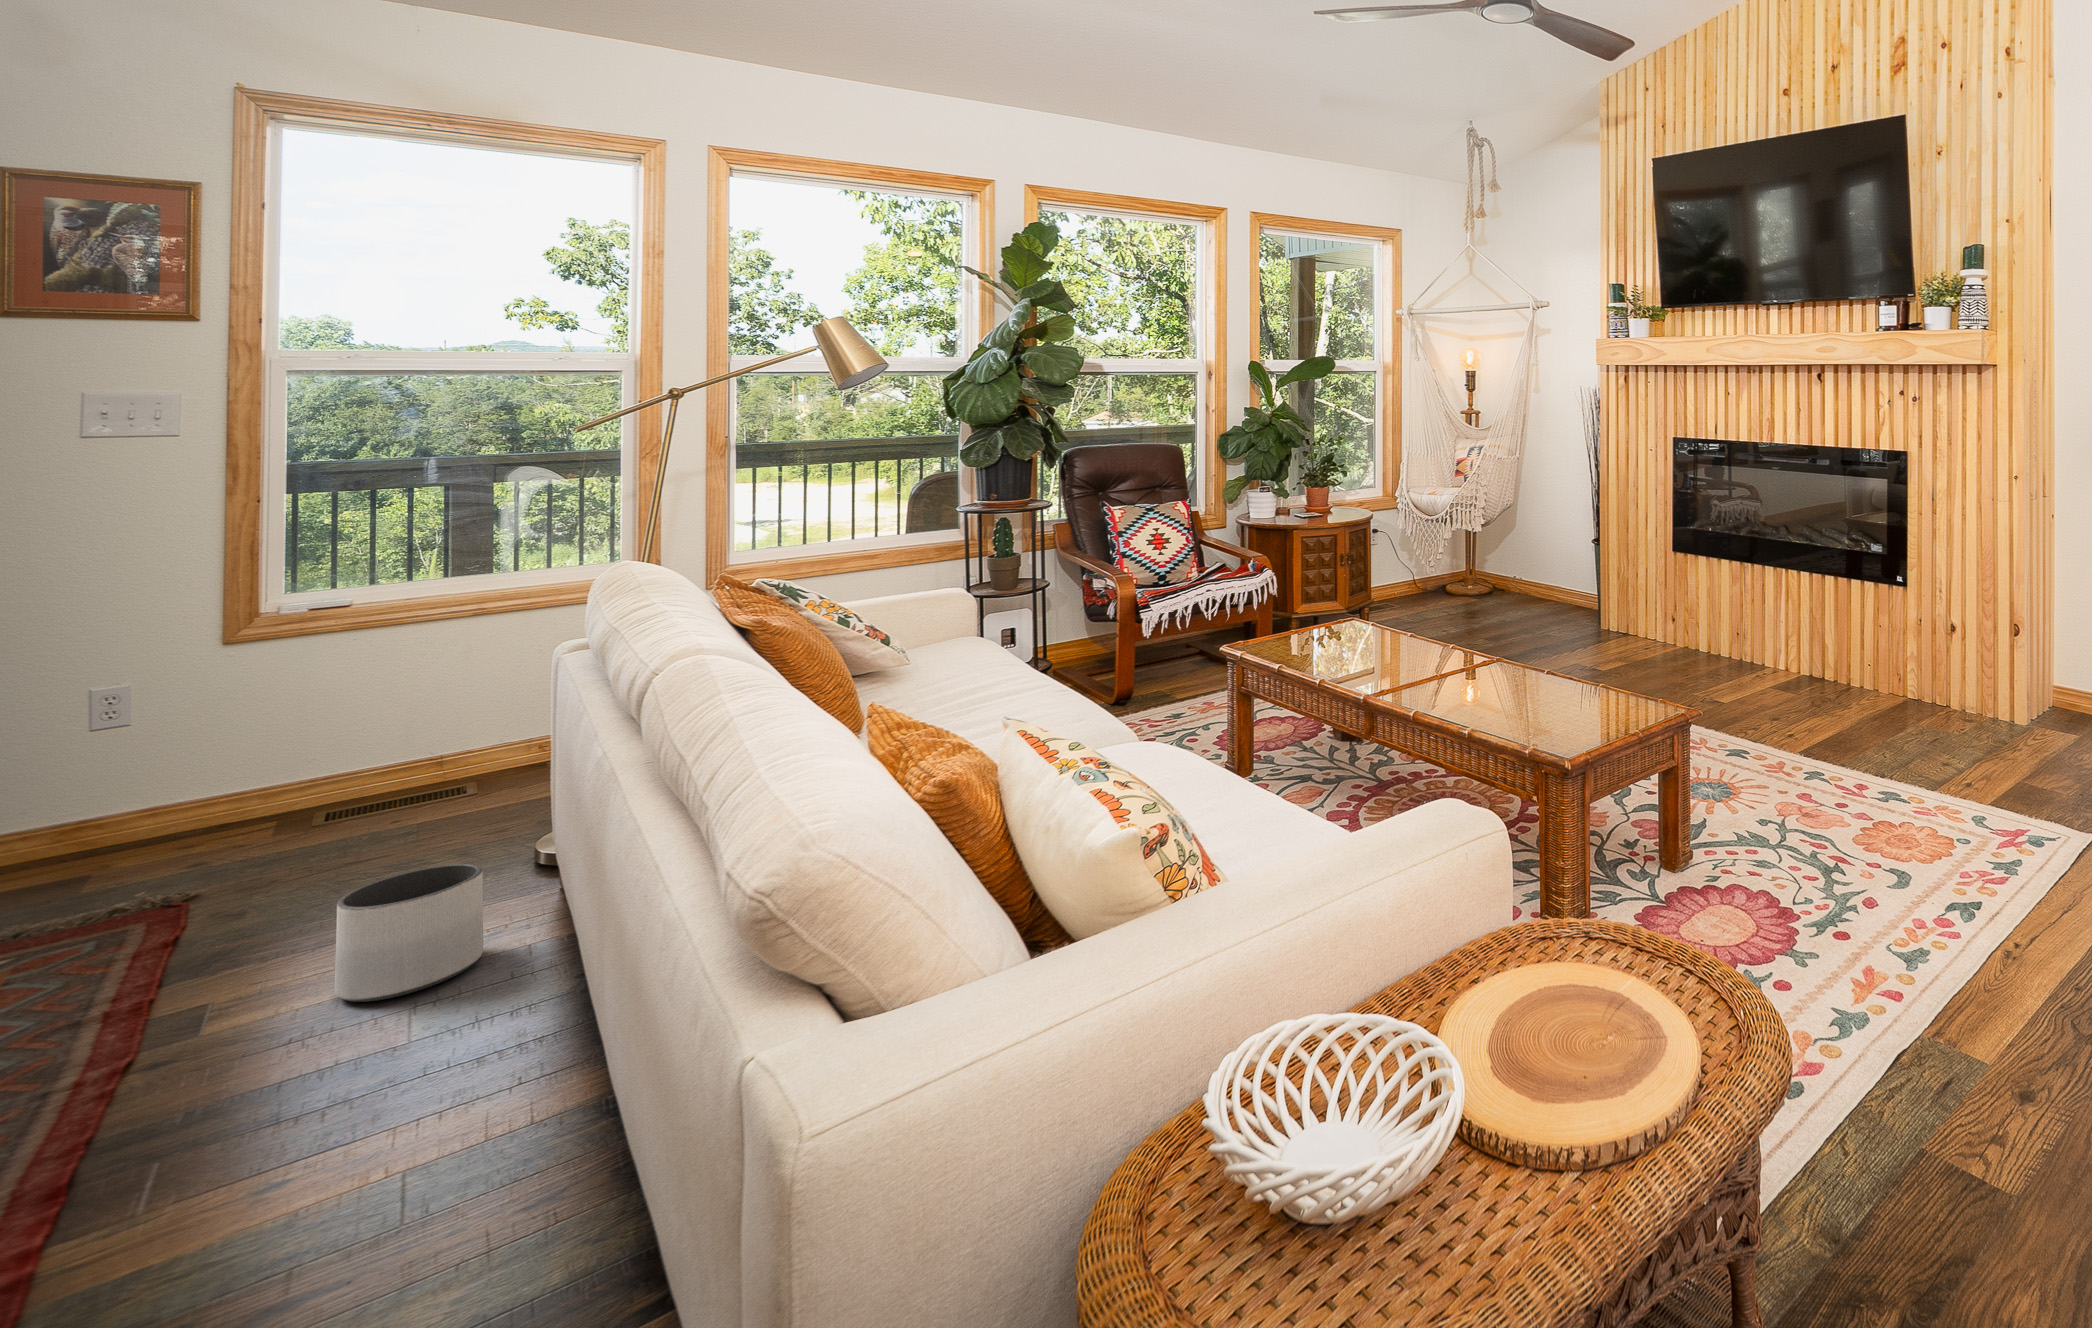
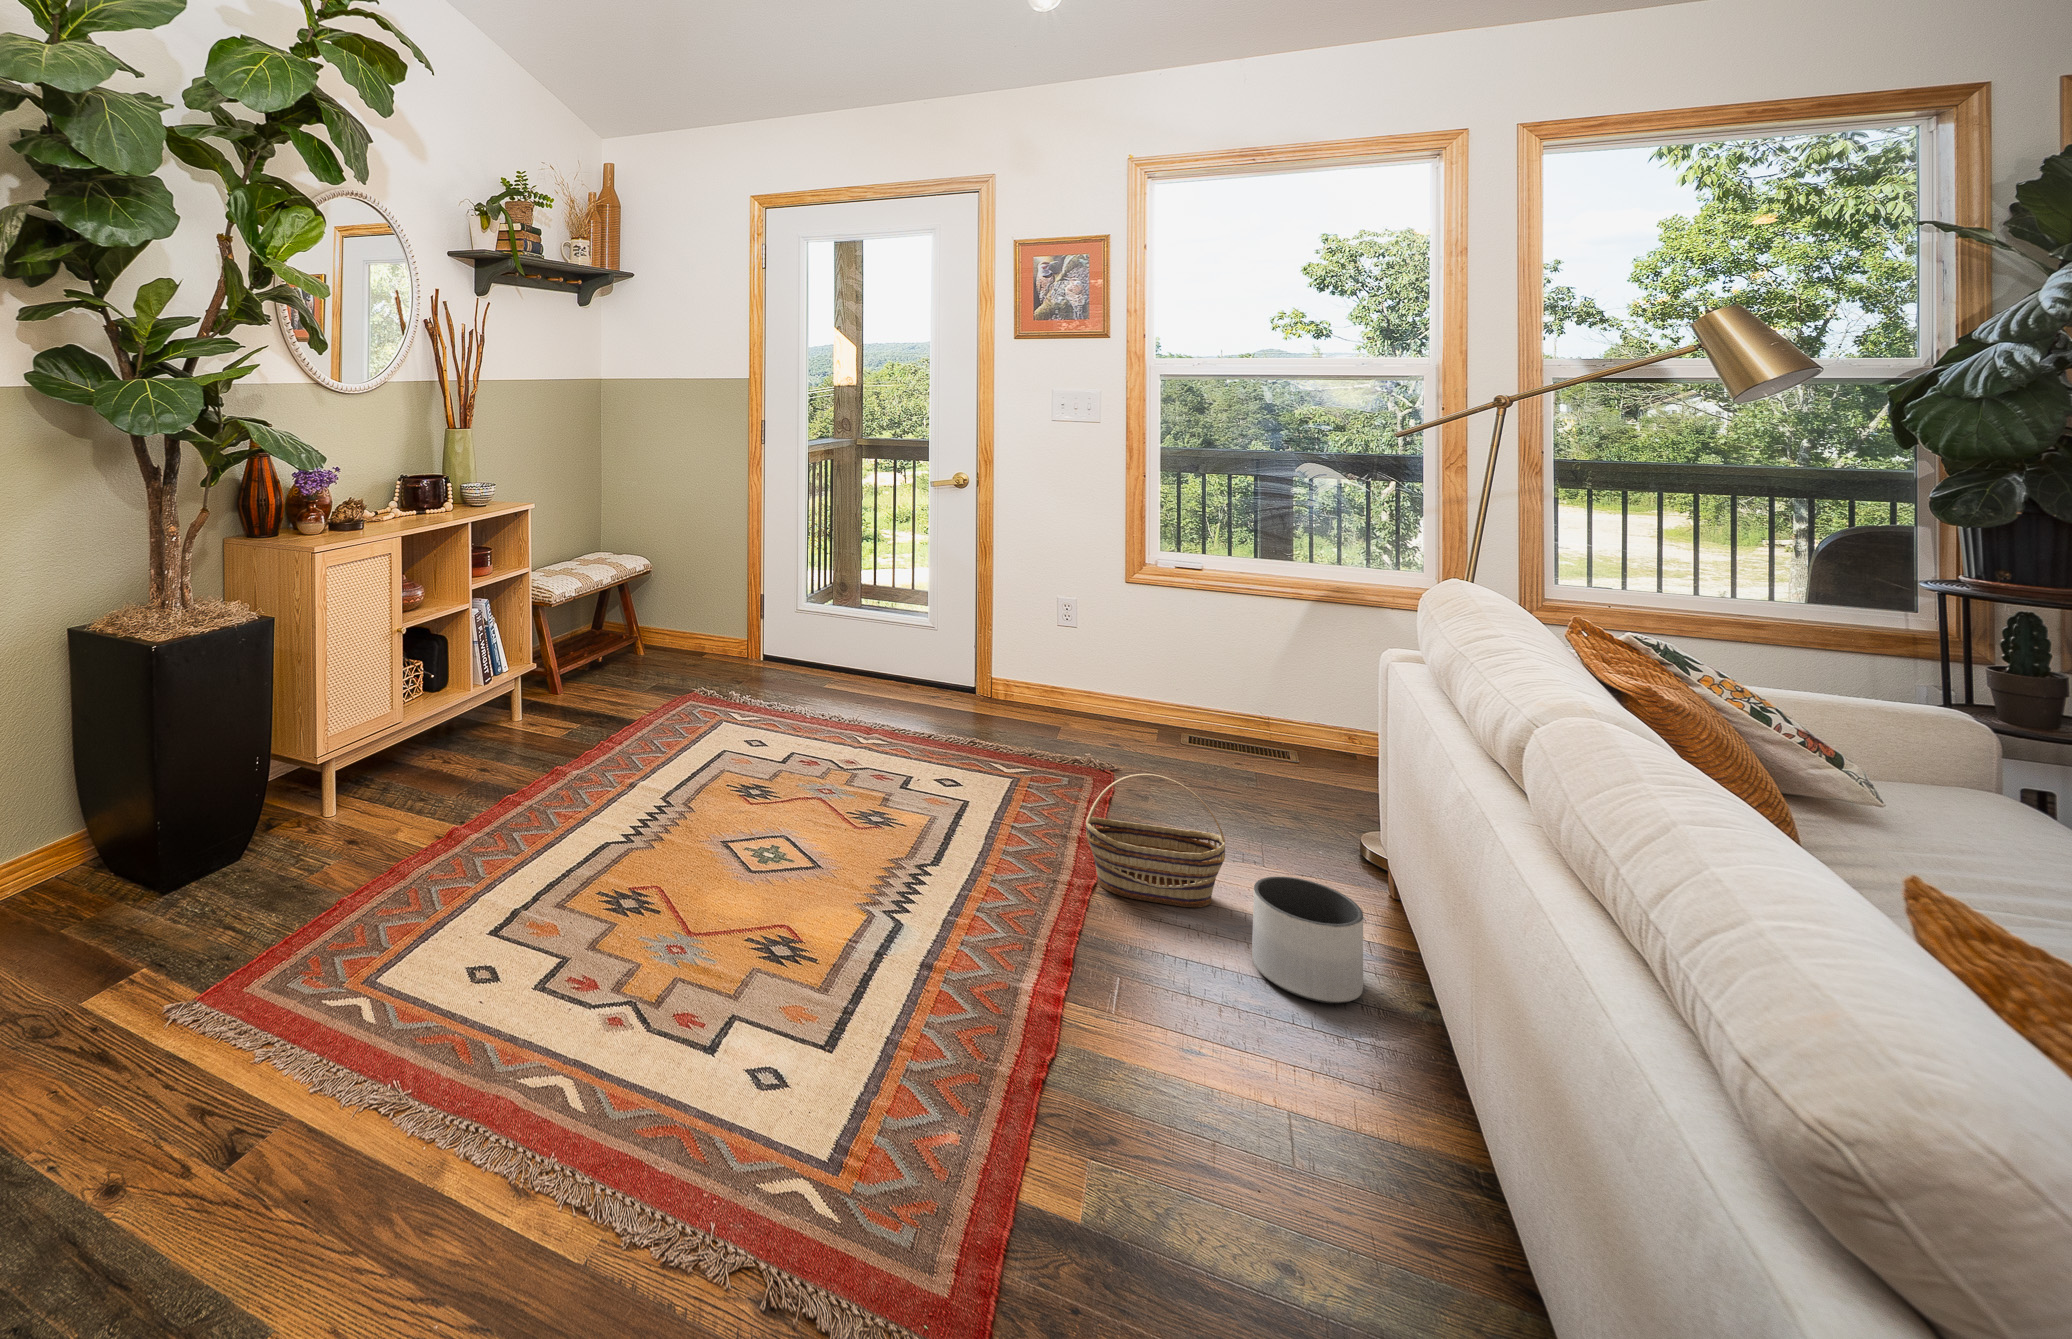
basket: none [74,822,332,1016] -> present [1086,774,1225,907]

